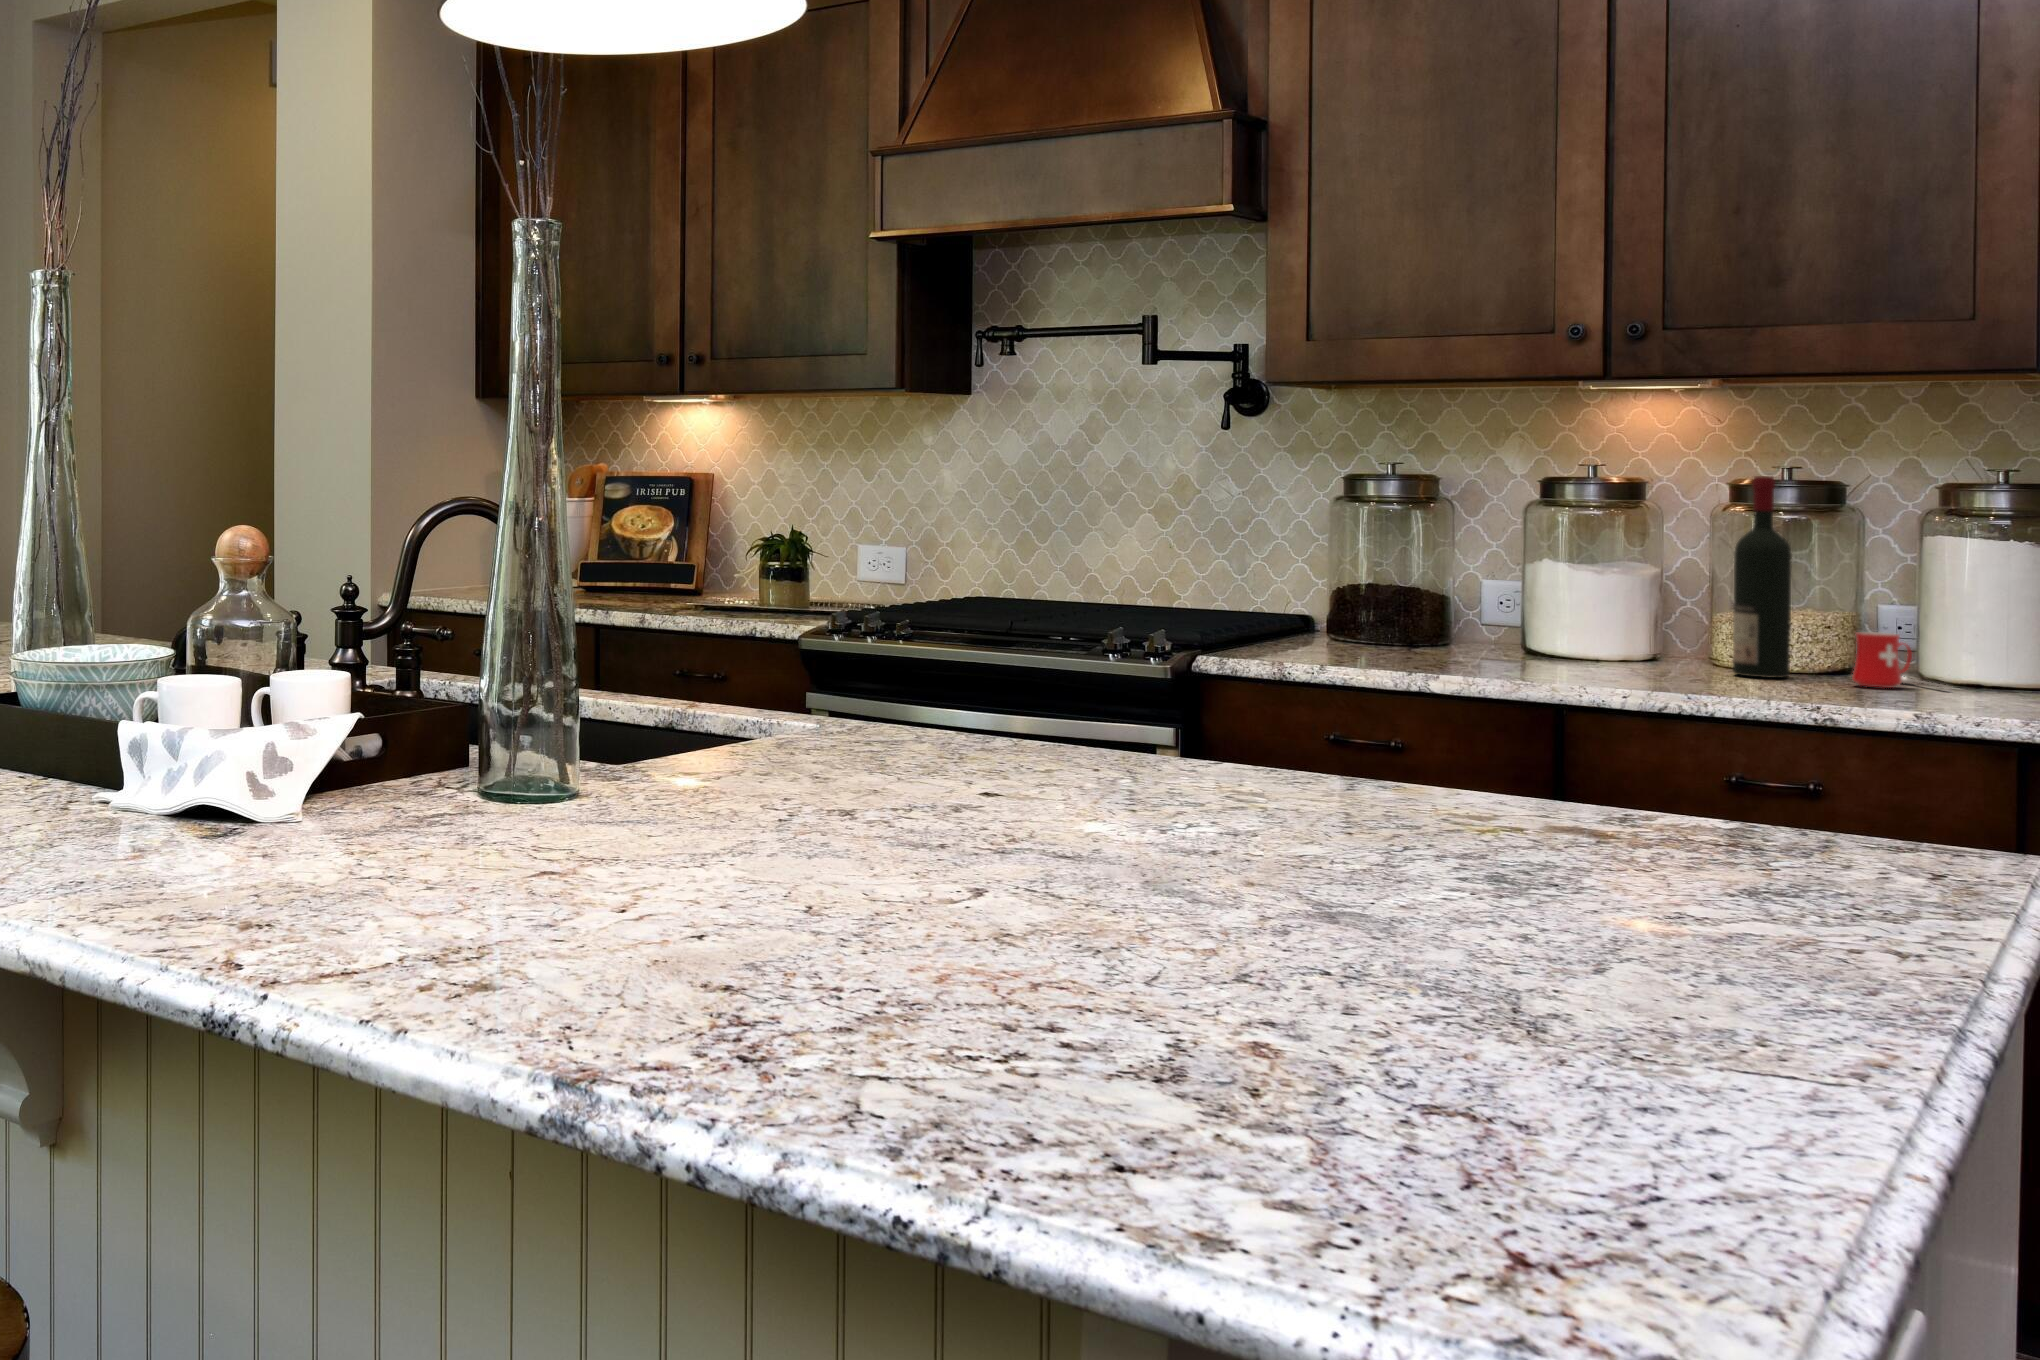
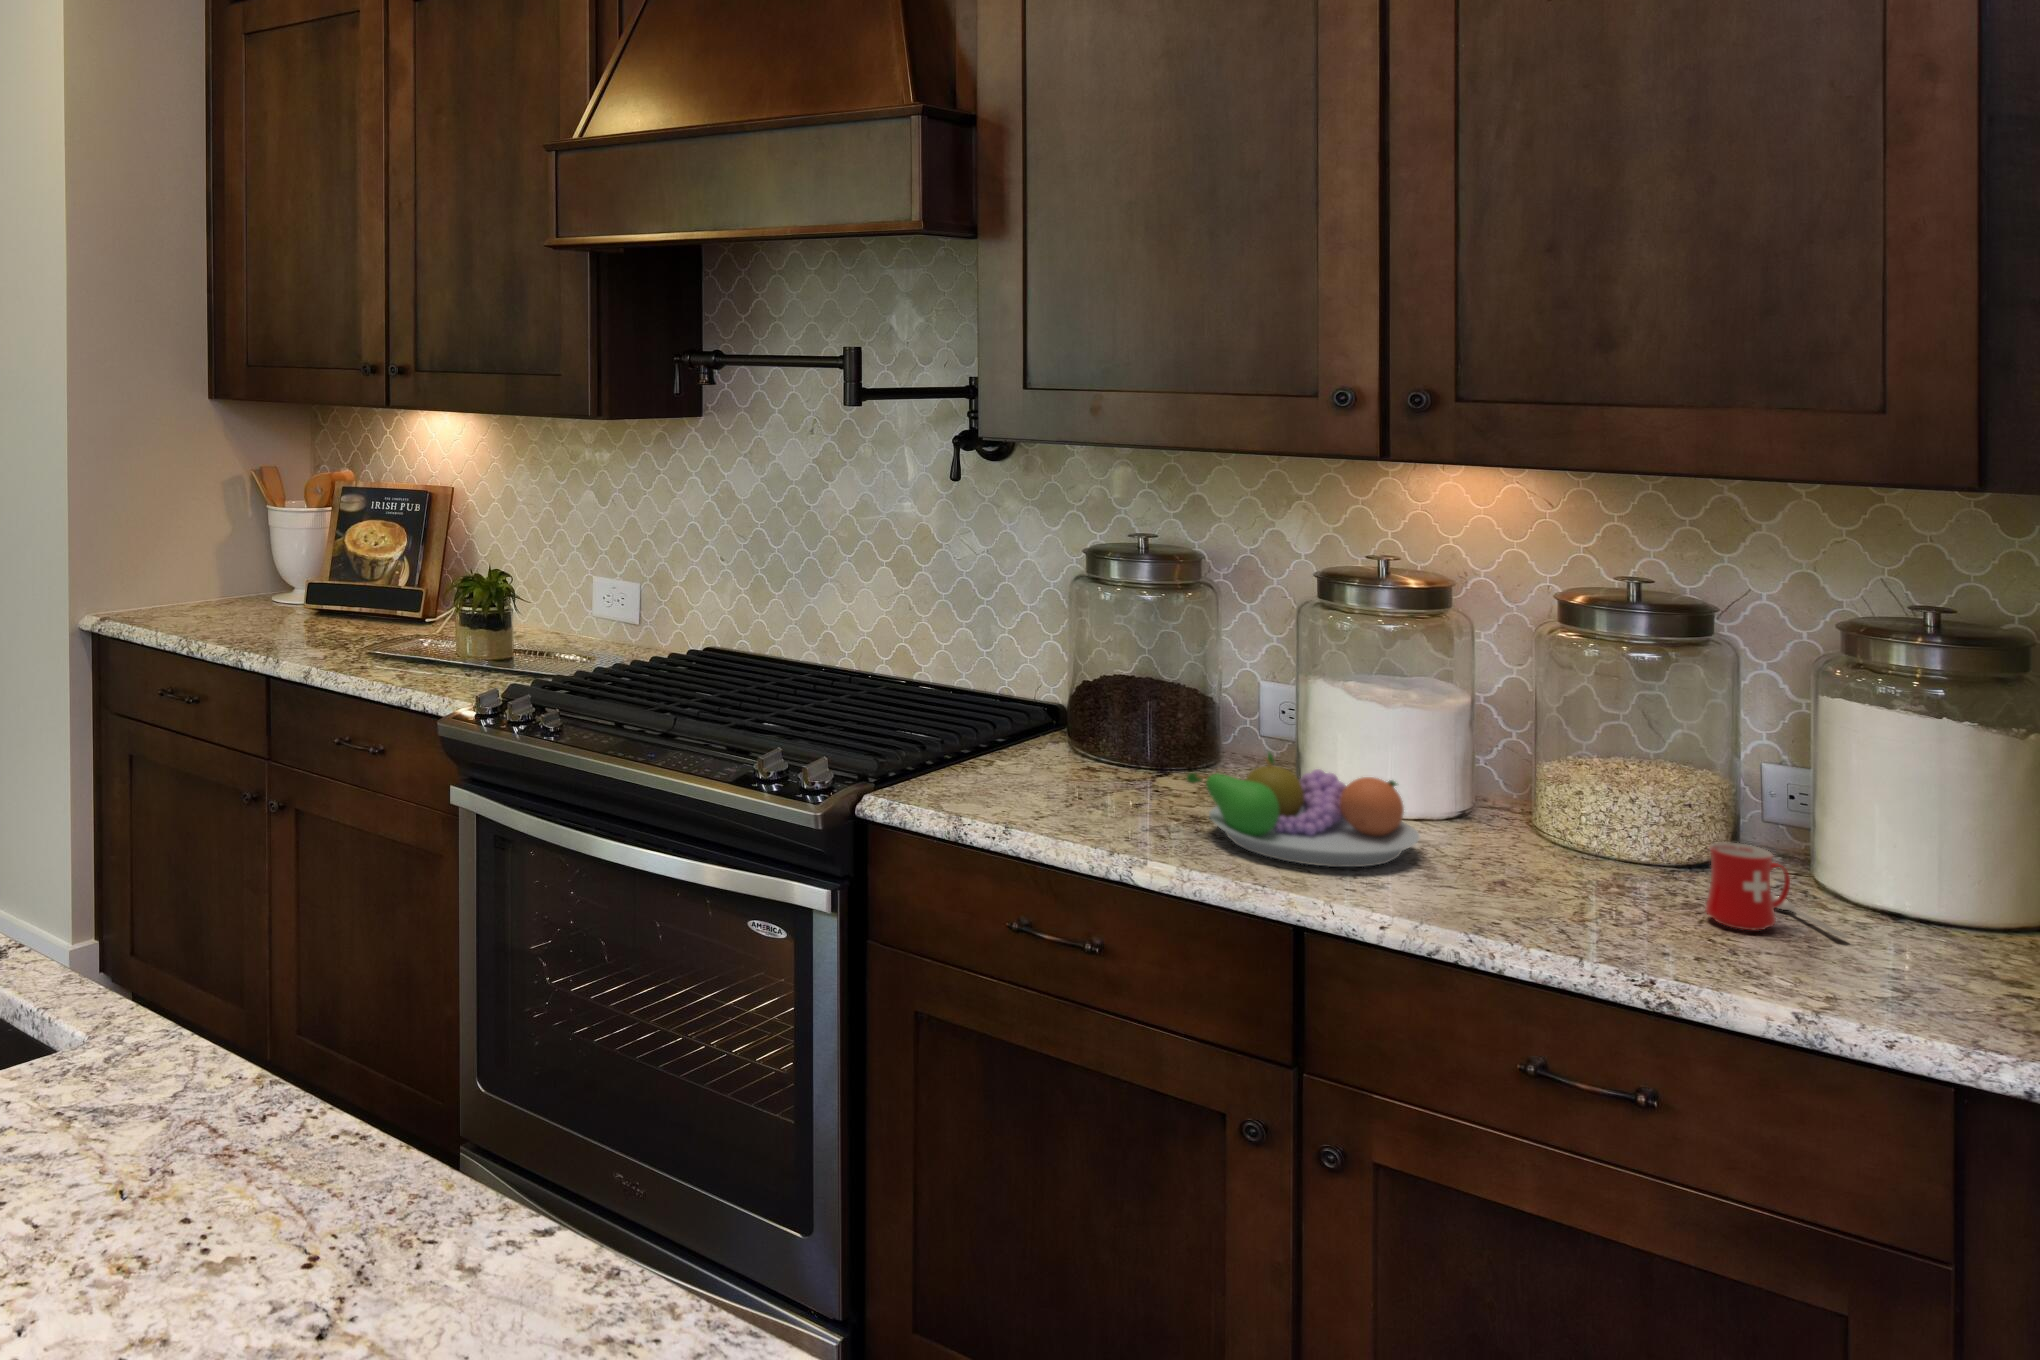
wine bottle: present [1733,476,1792,678] -> none [1544,610,1622,891]
fruit bowl: none [1458,603,1640,671] -> present [1186,753,1420,867]

